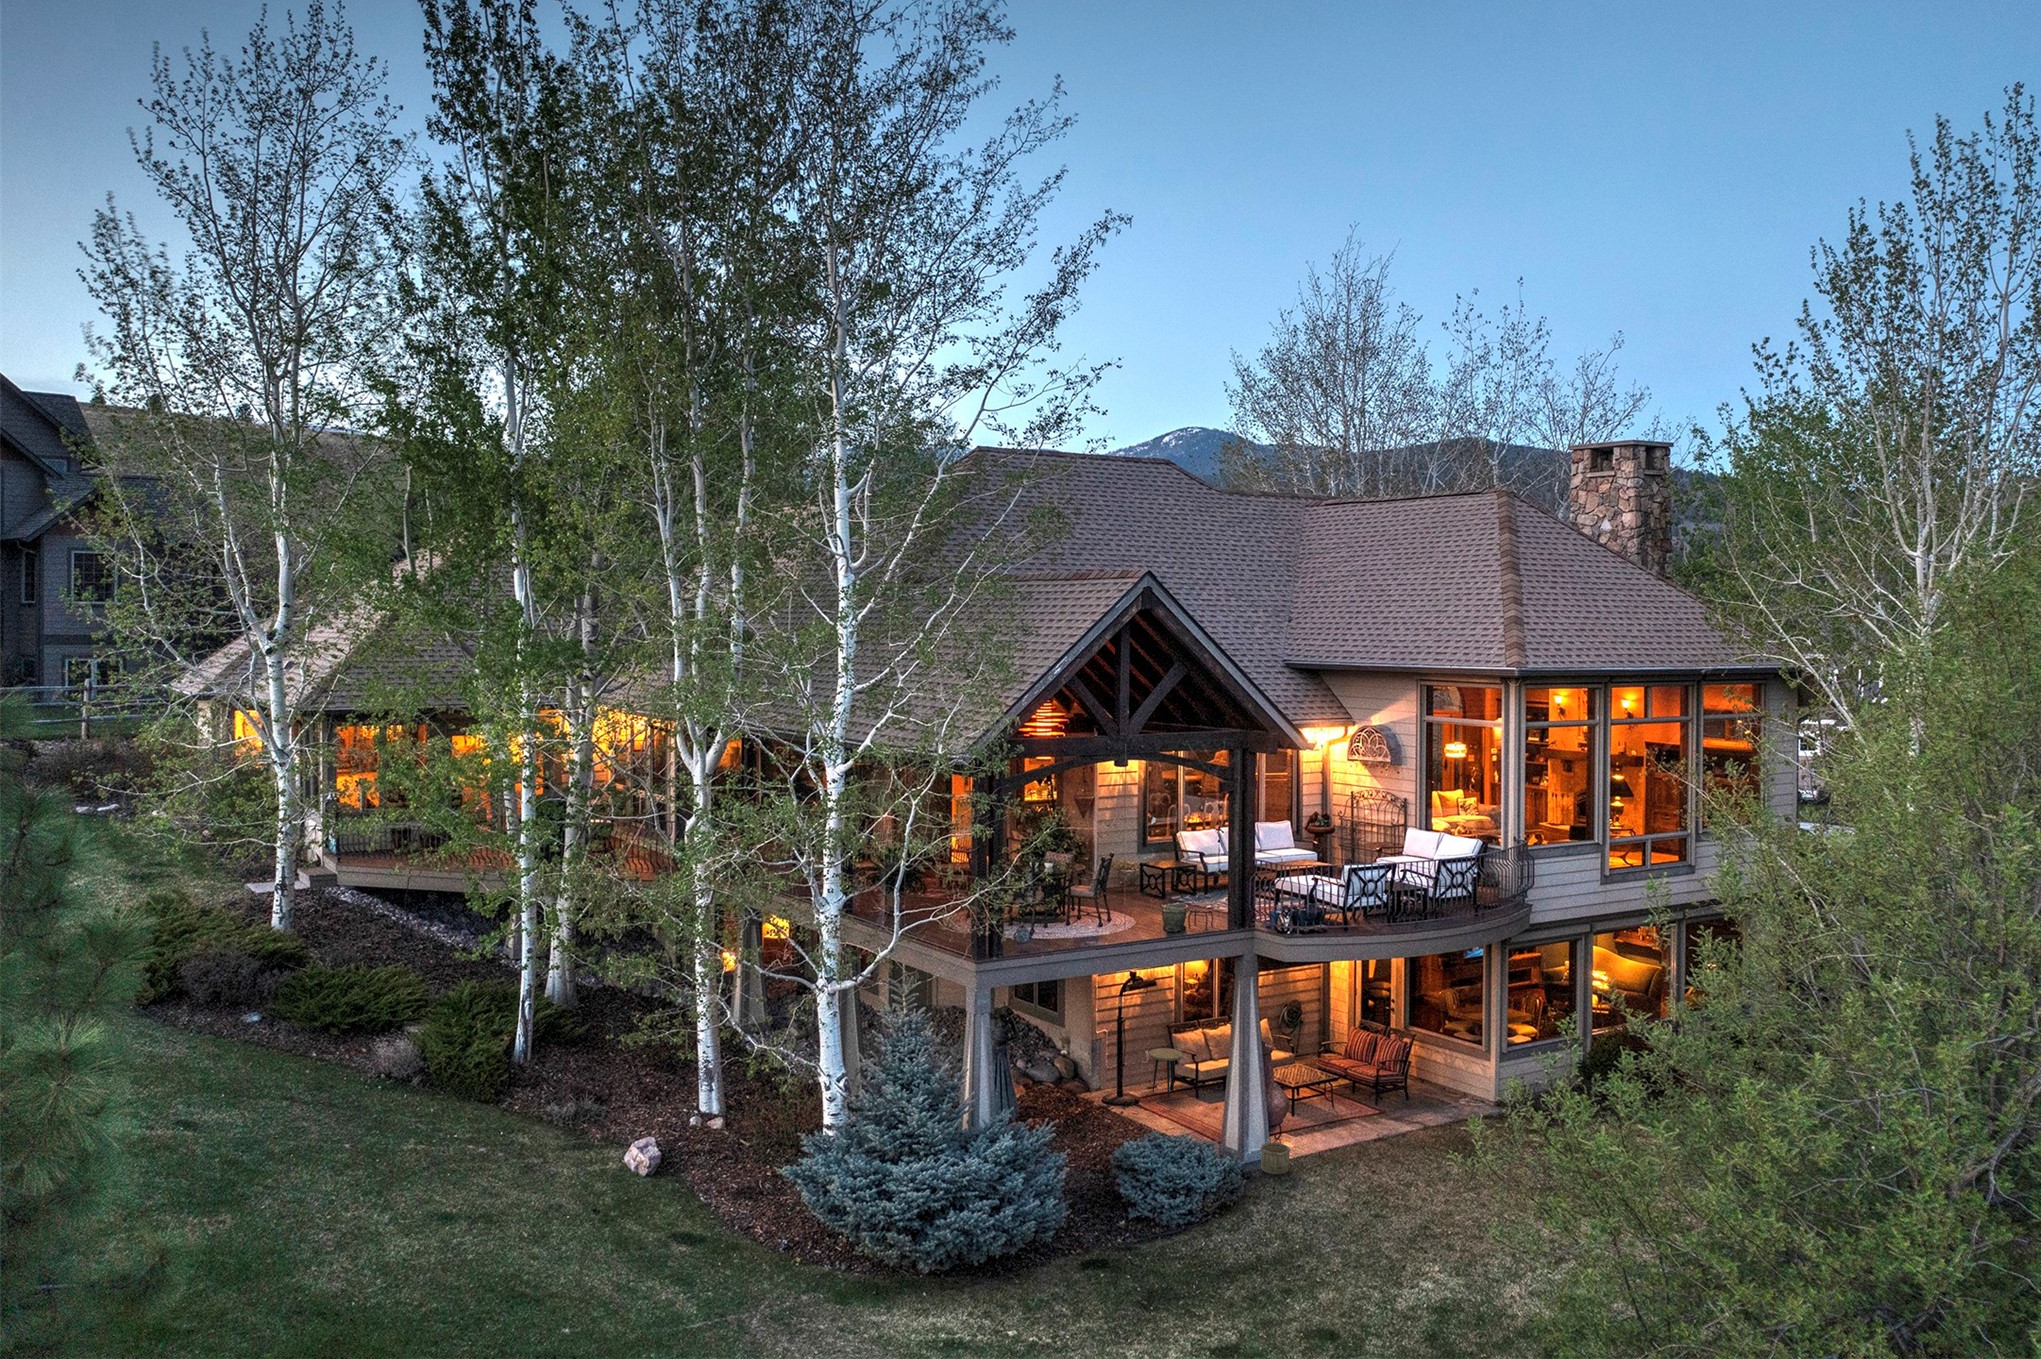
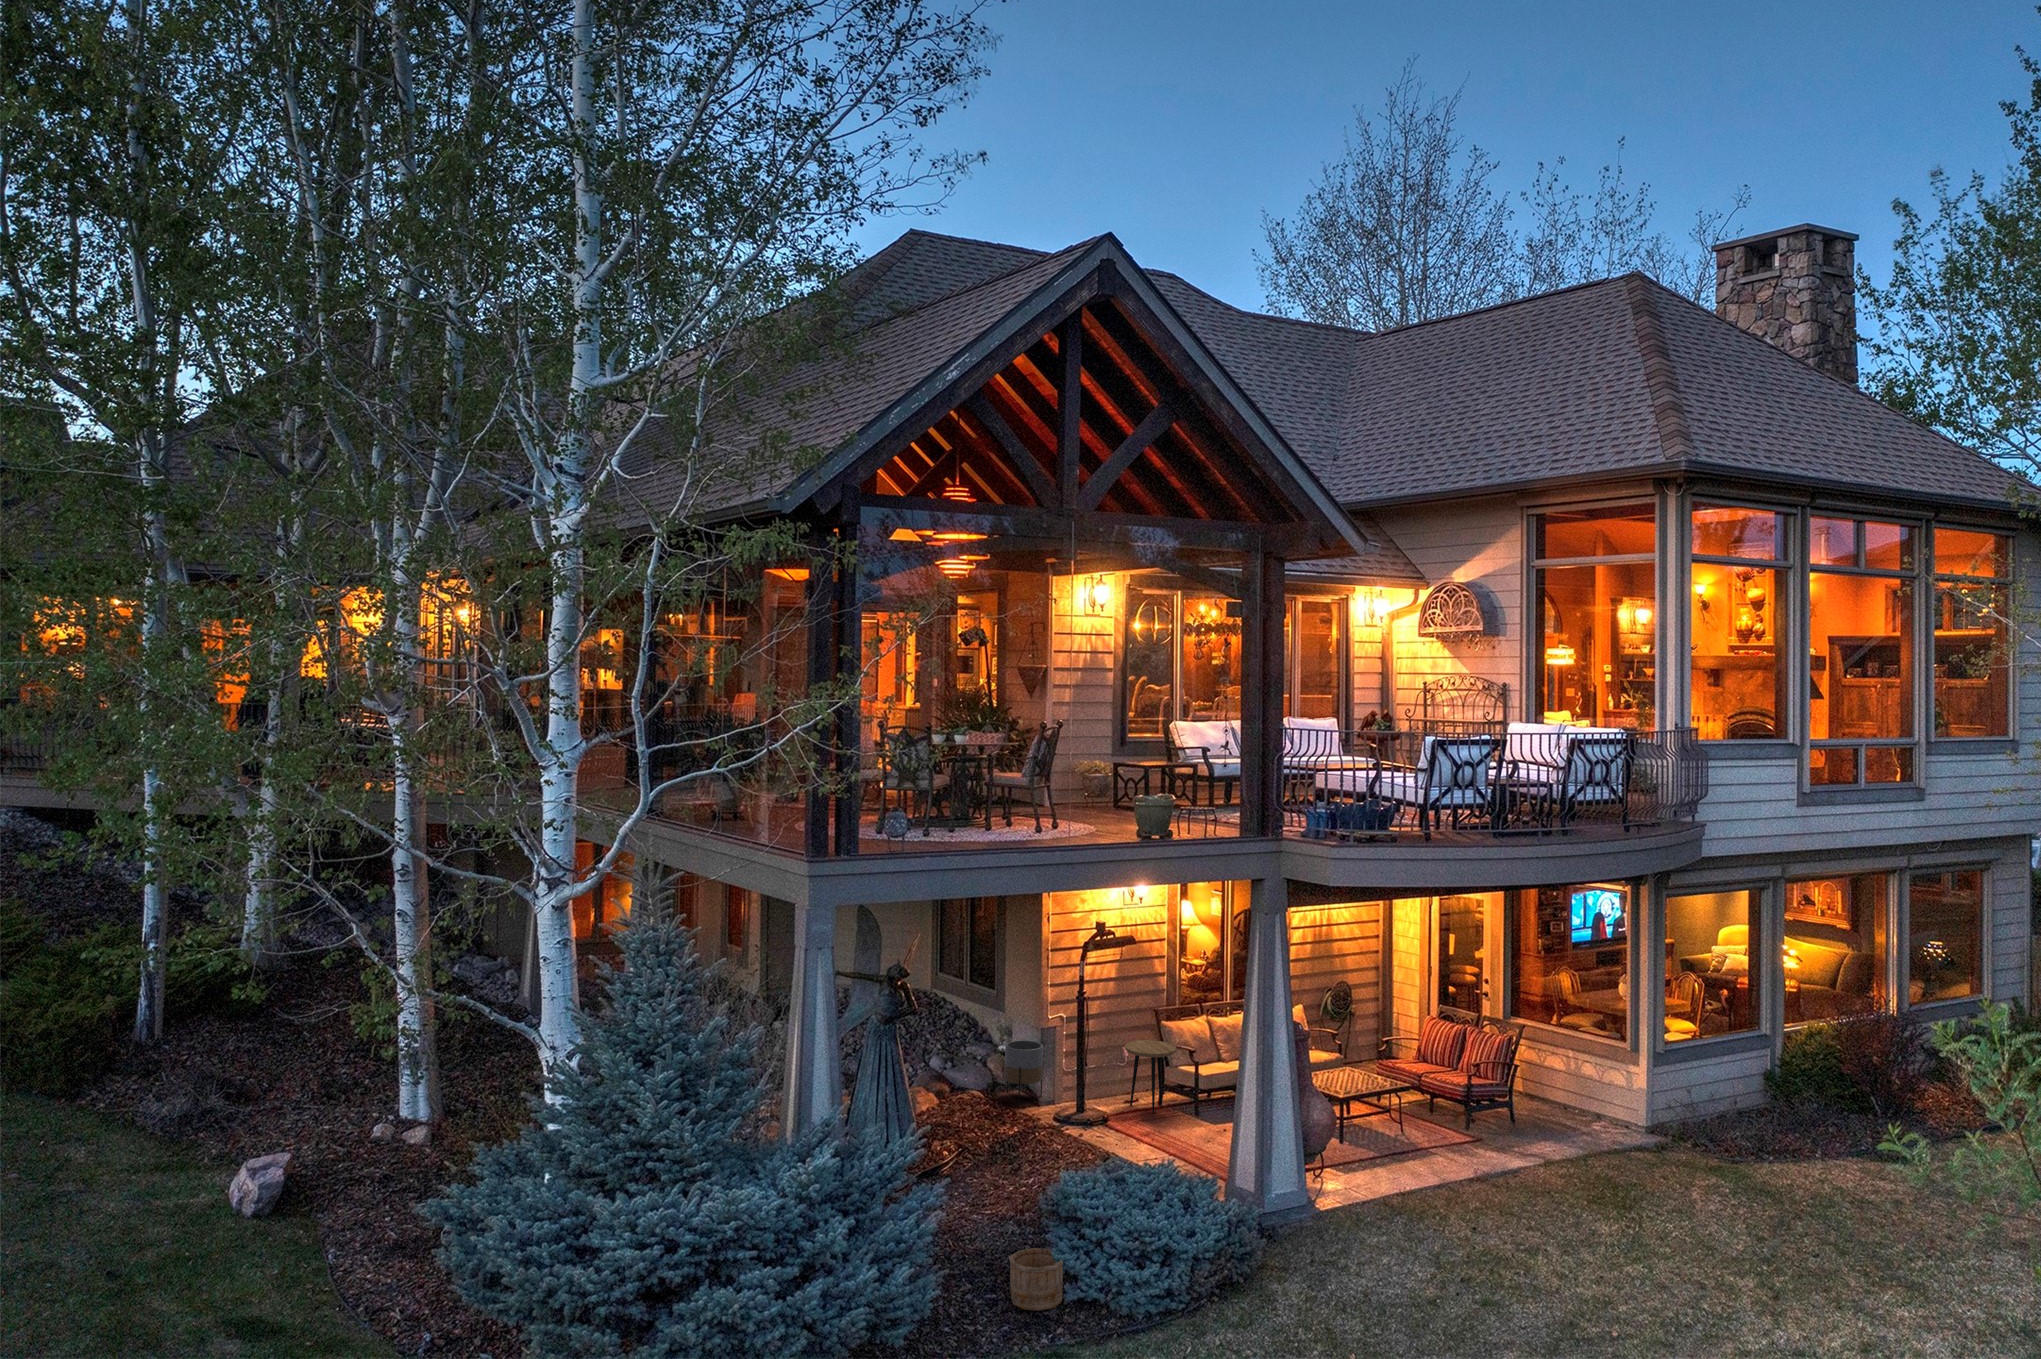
planter: none [1068,1049,1094,1092] -> present [1004,1040,1043,1103]
wooden bucket: present [1261,1143,1291,1175] -> present [1009,1248,1063,1311]

